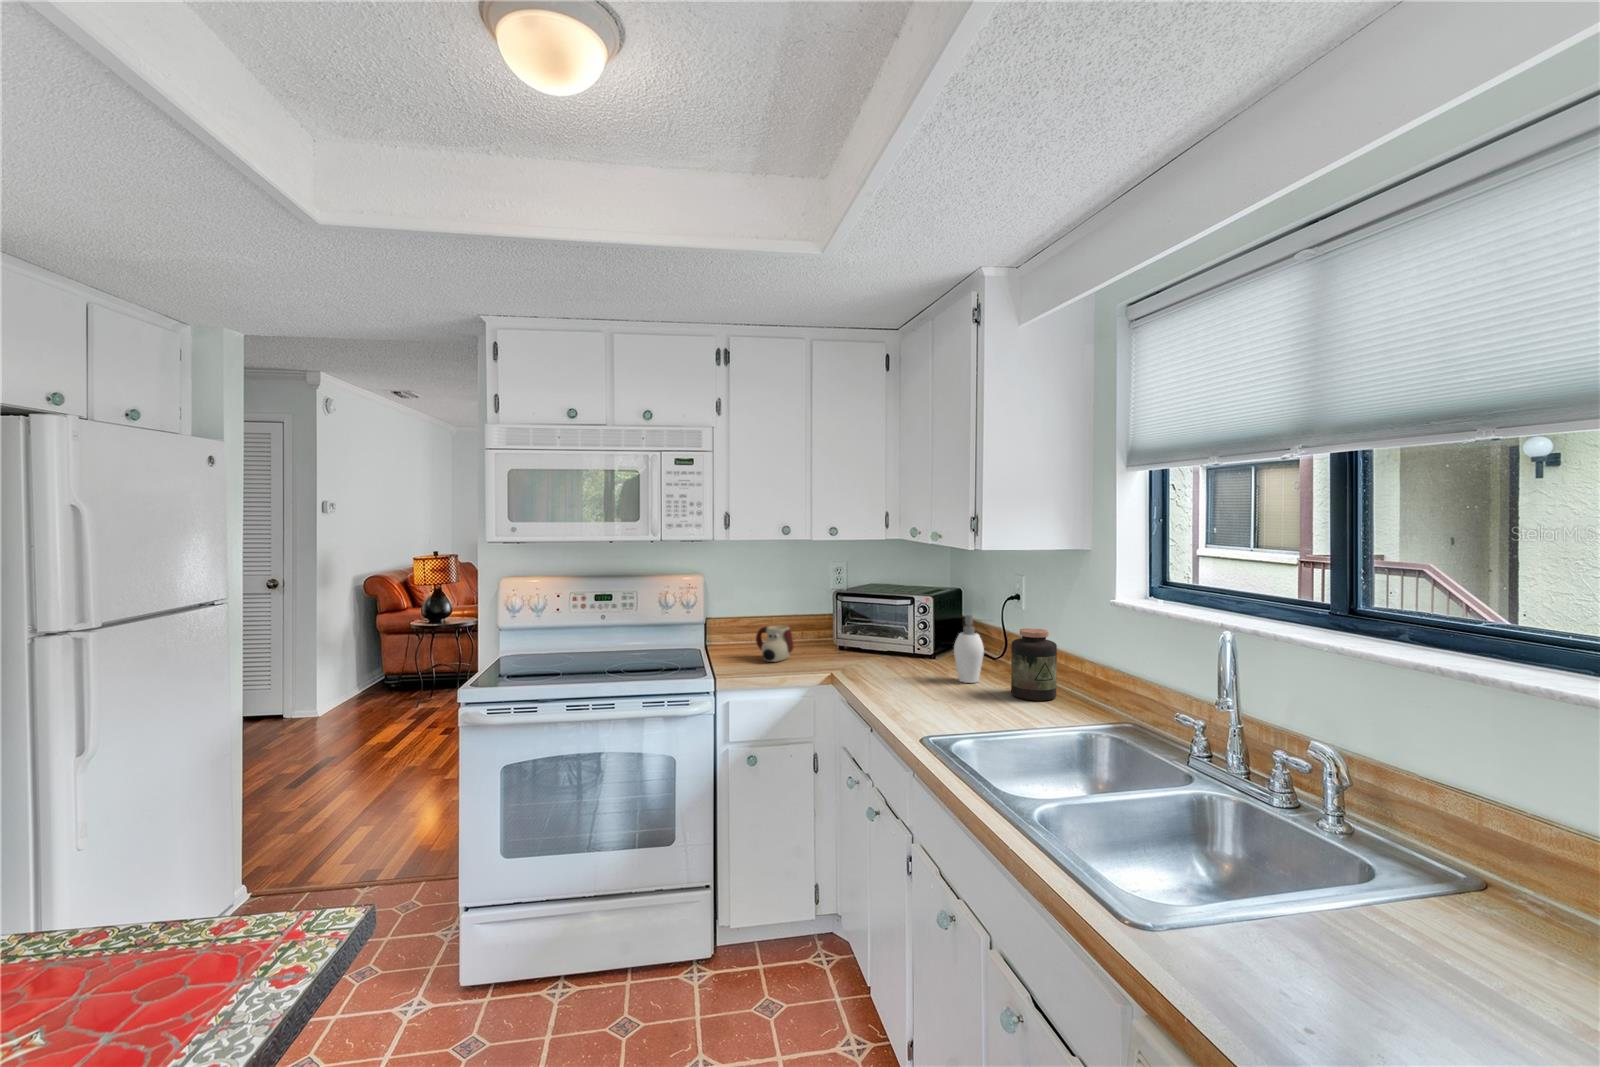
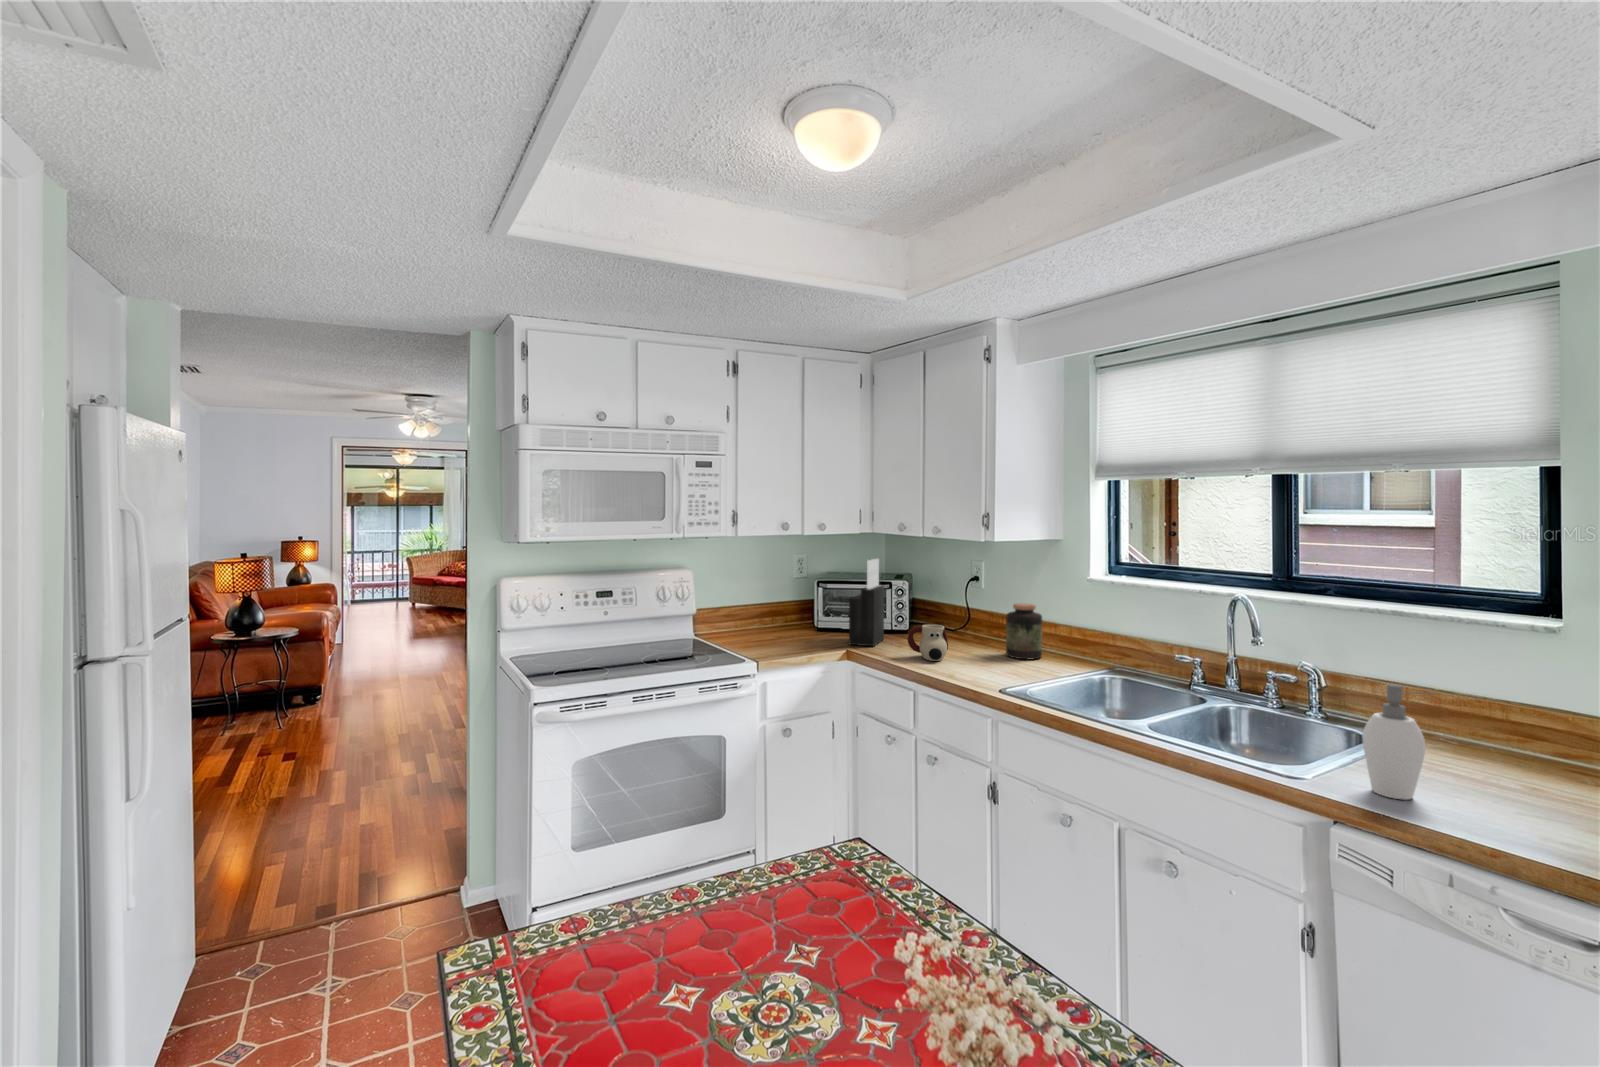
knife block: none [845,568,896,670] -> present [849,559,884,646]
soap dispenser: present [954,614,984,683] -> present [1362,684,1426,800]
mug: present [756,626,793,662] -> present [908,624,948,661]

